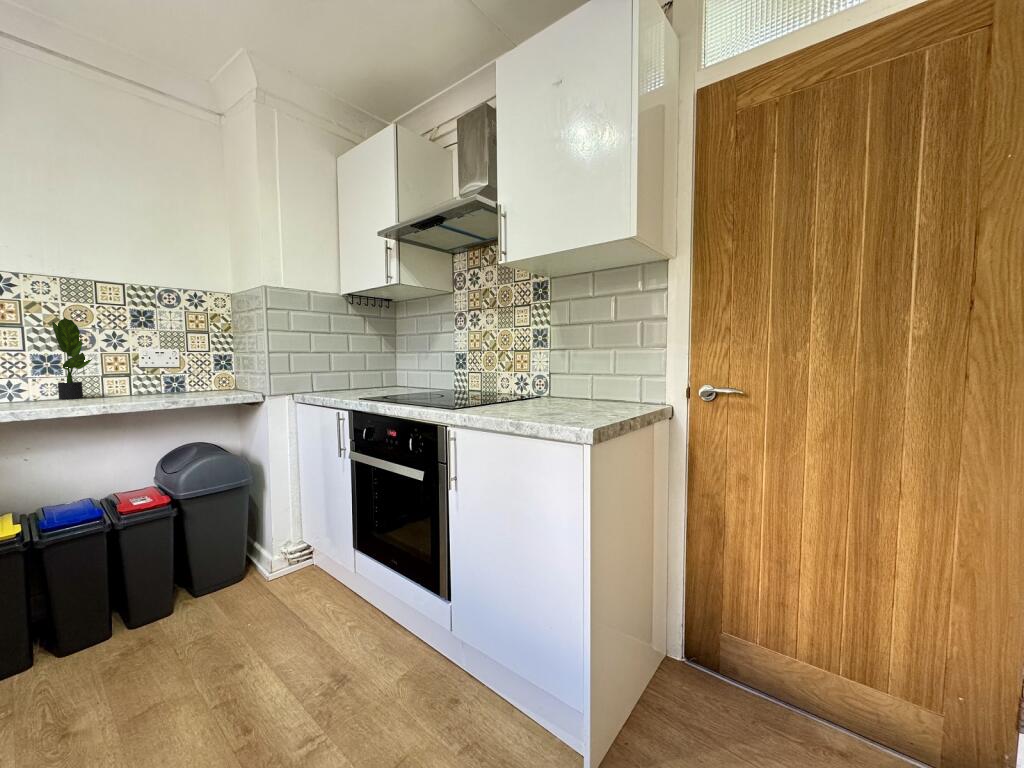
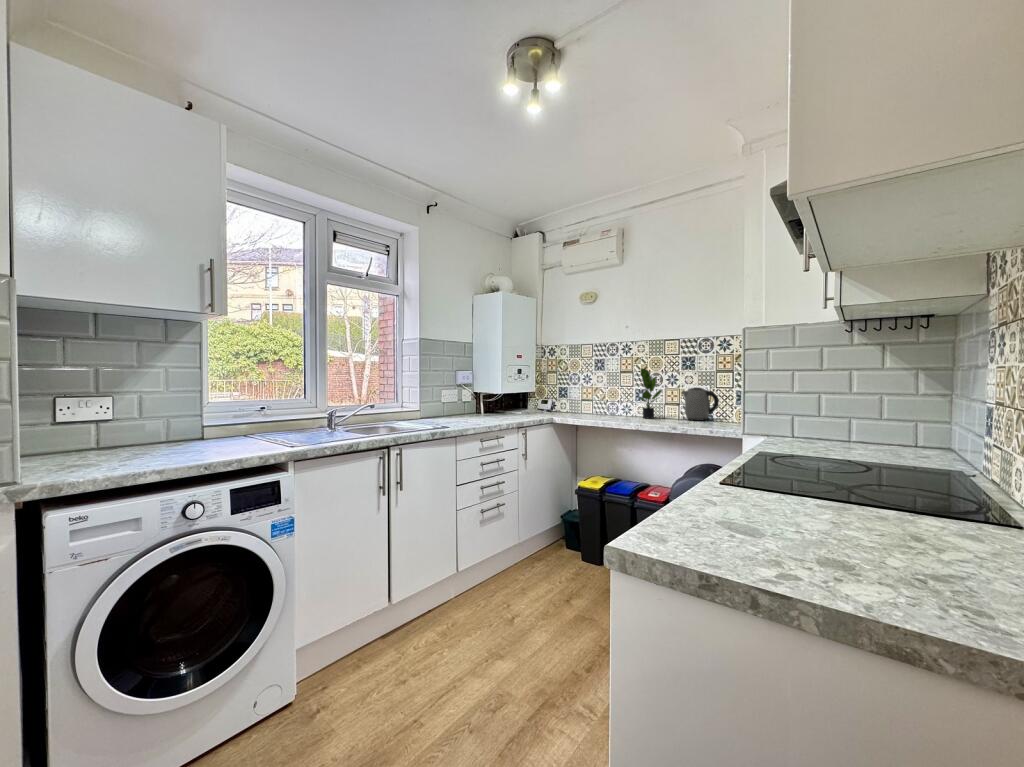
kettle: none [140,351,190,394] -> present [683,388,719,421]

